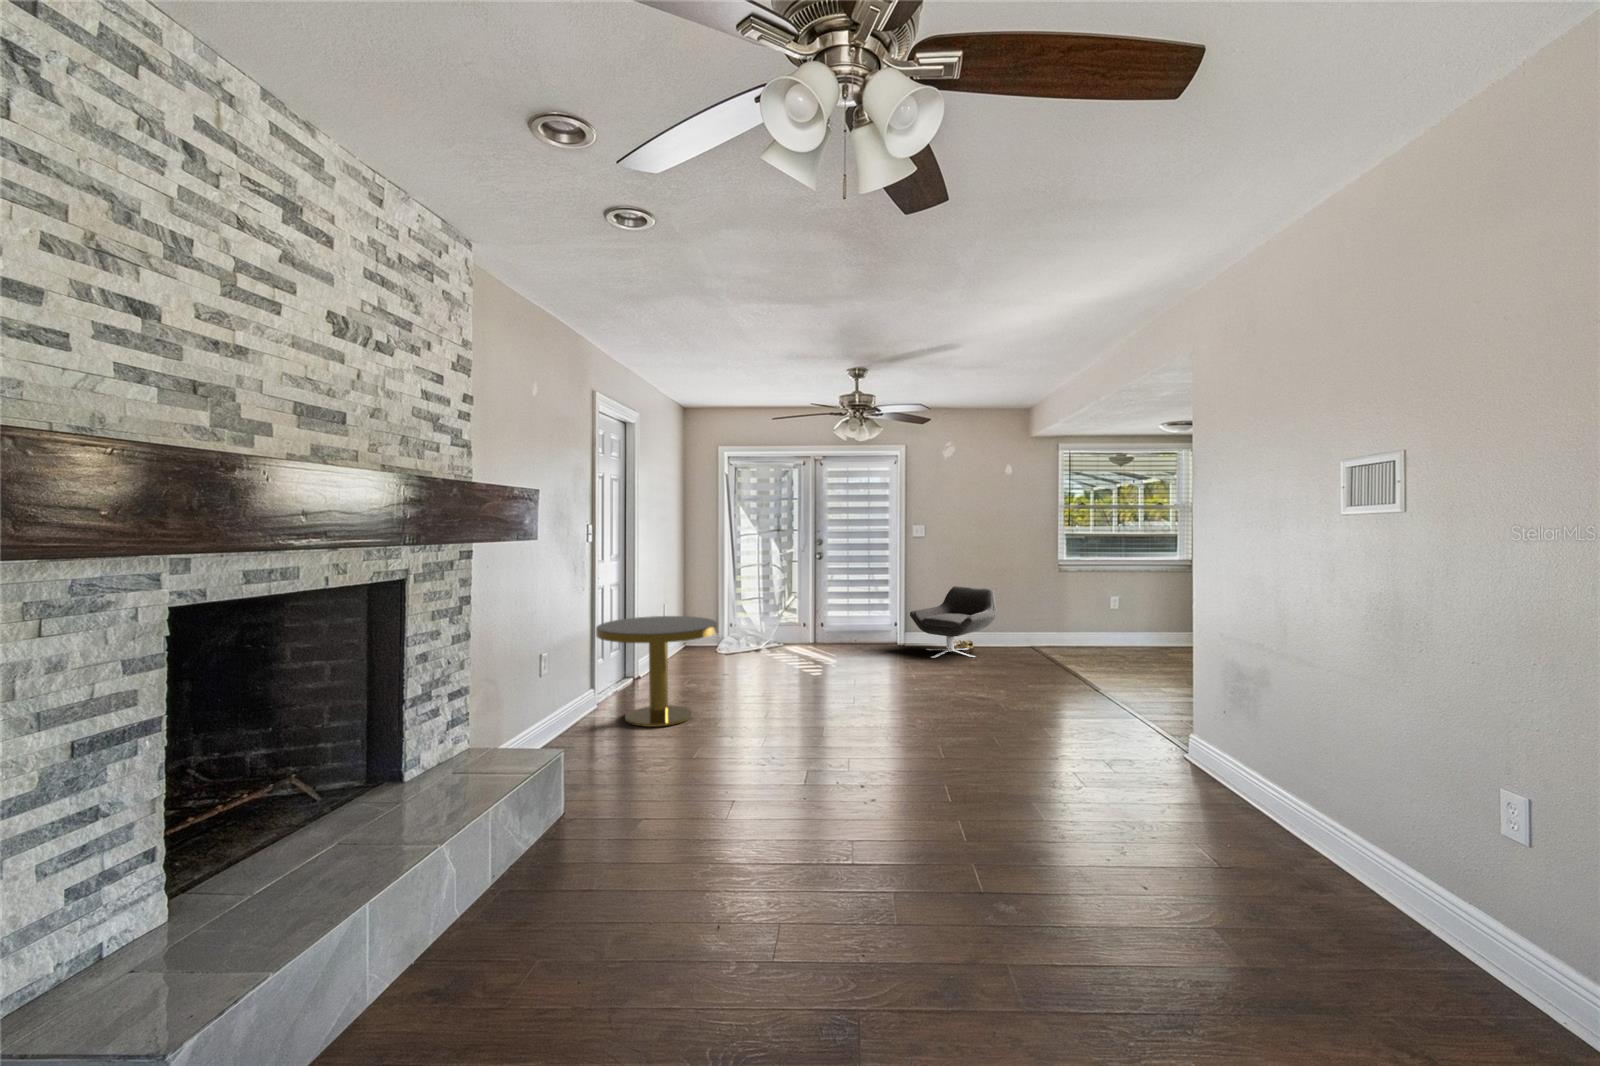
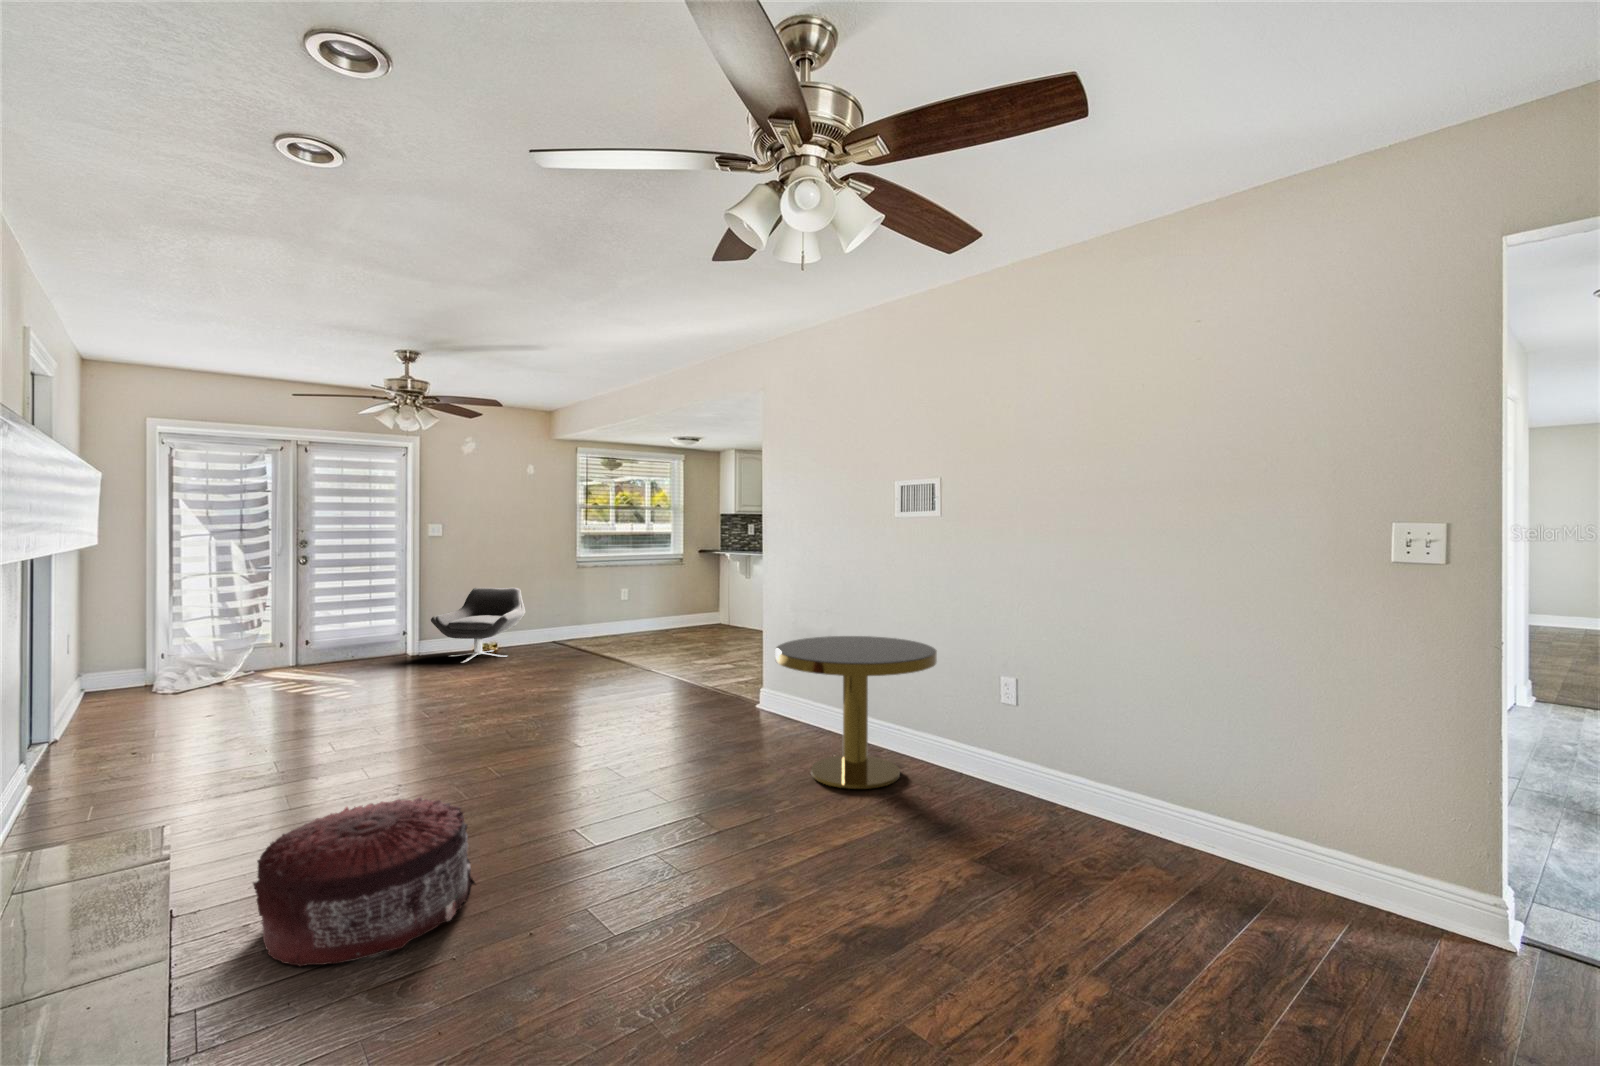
side table: present [596,616,718,727] -> present [775,636,937,789]
pouf: none [563,790,734,944] -> present [253,797,475,966]

